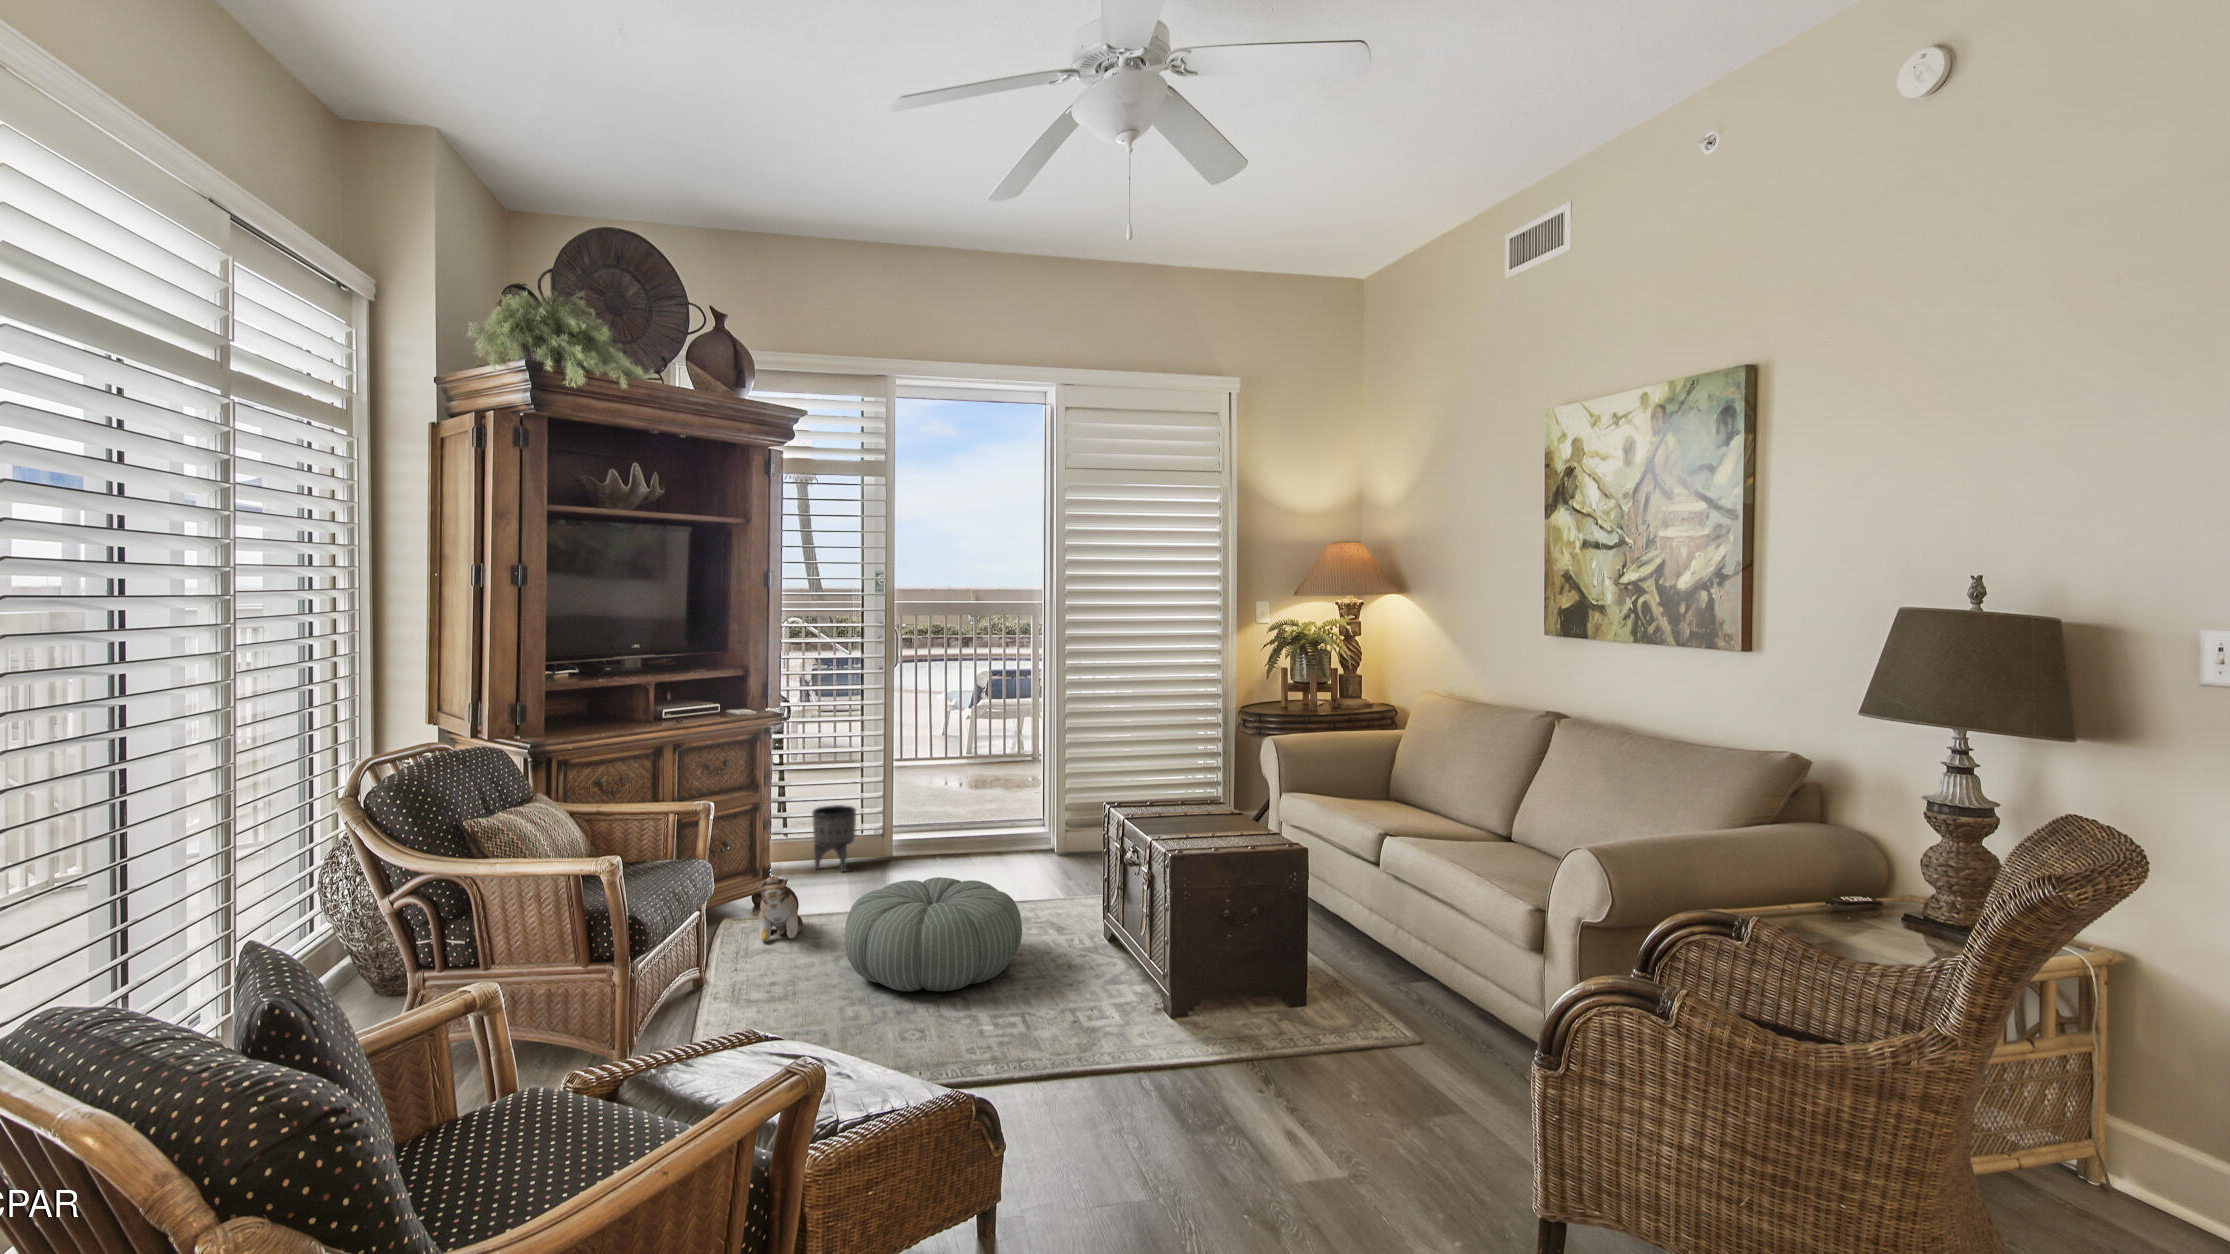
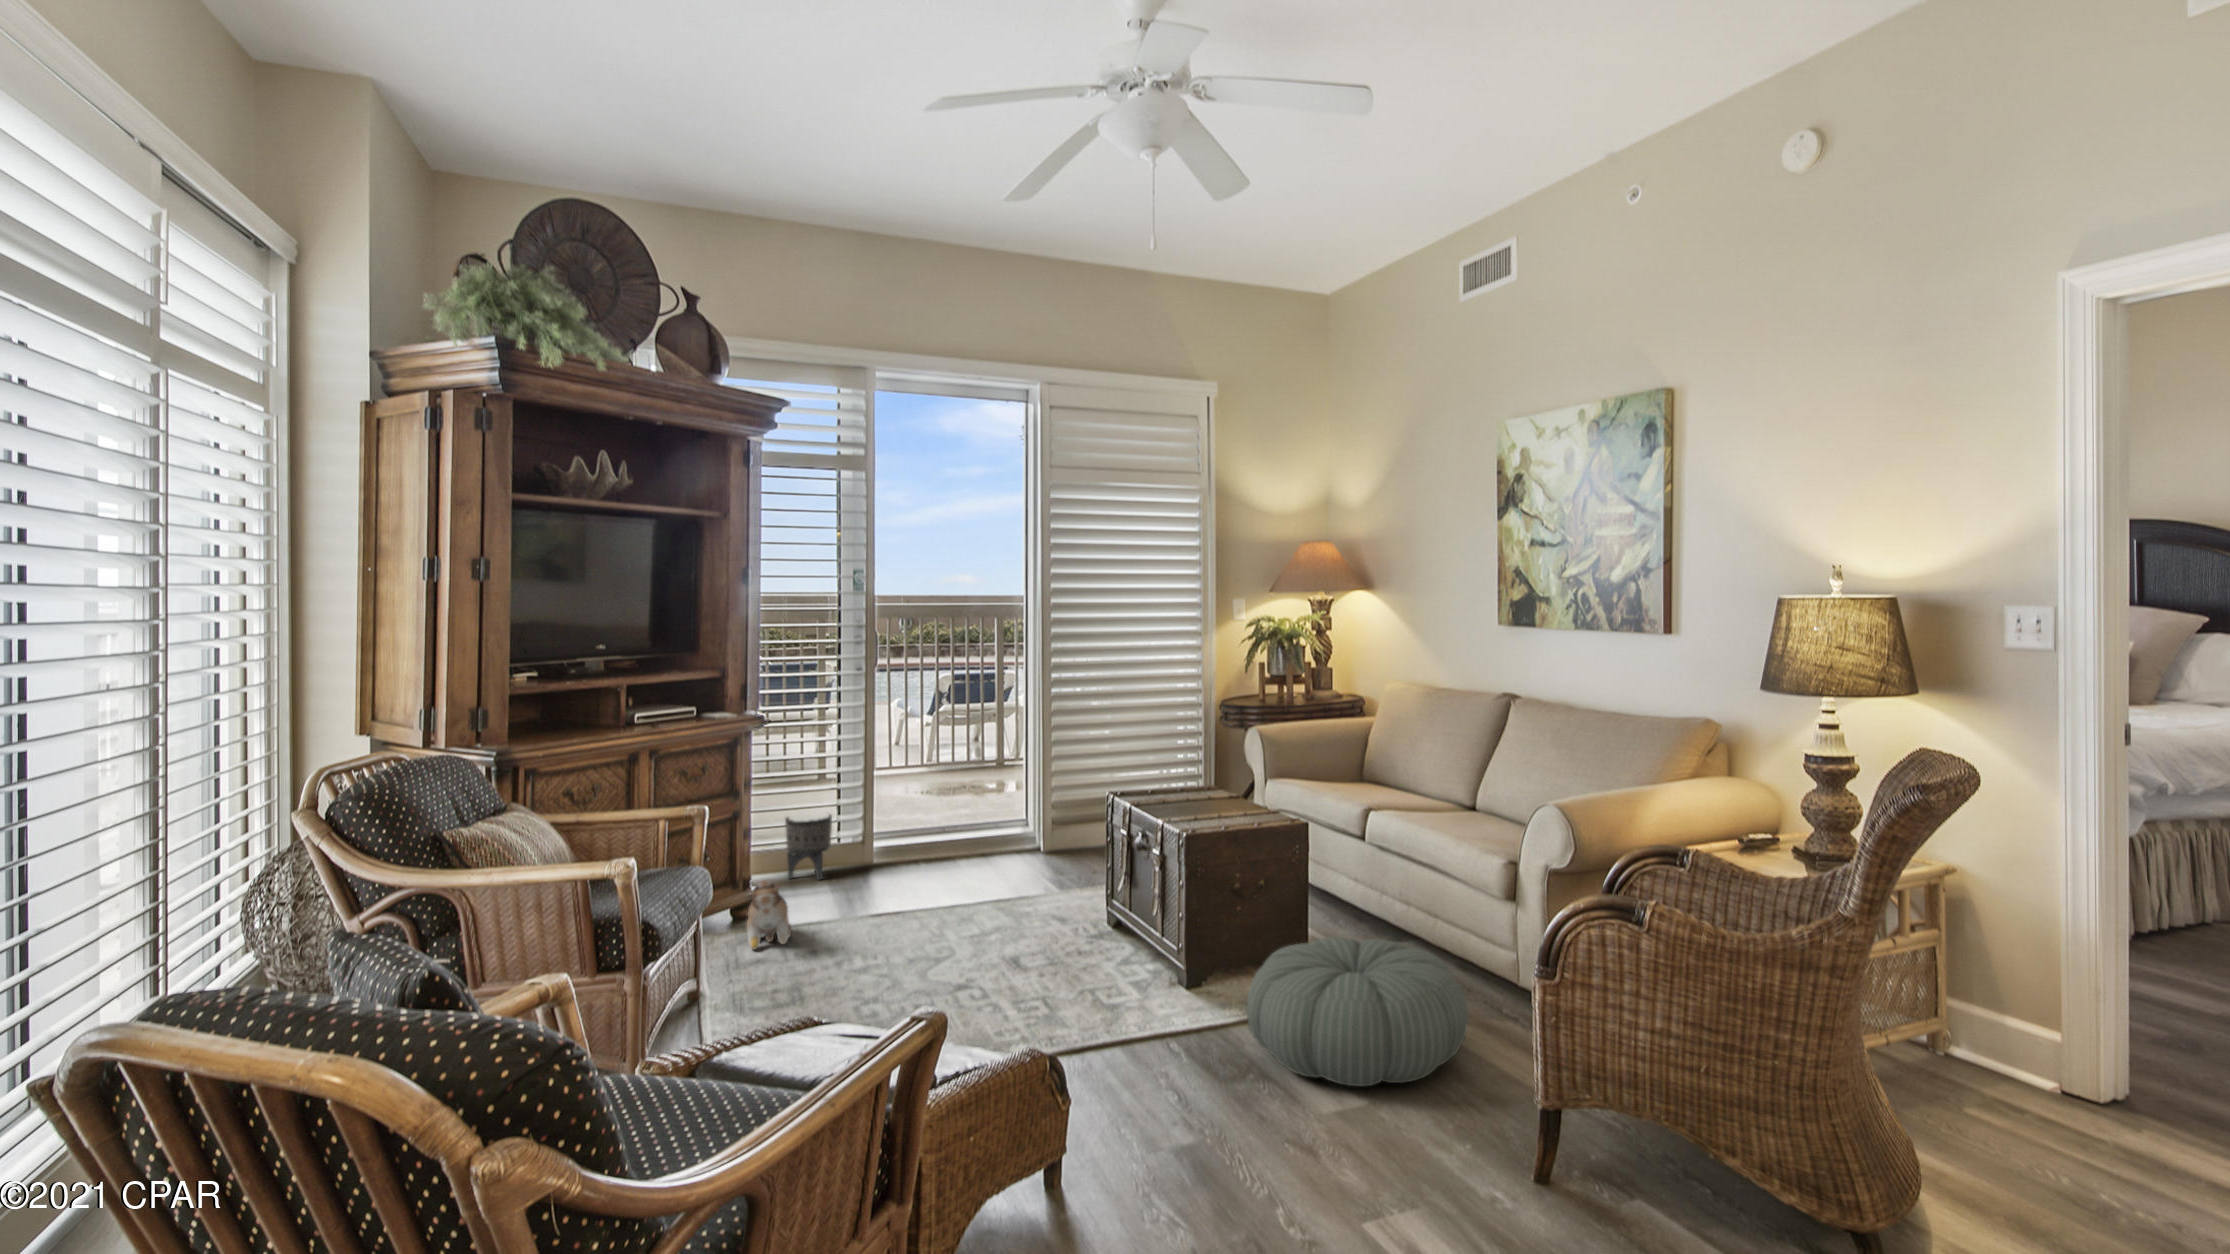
pouf: present [845,877,1022,992] -> present [1247,937,1468,1086]

